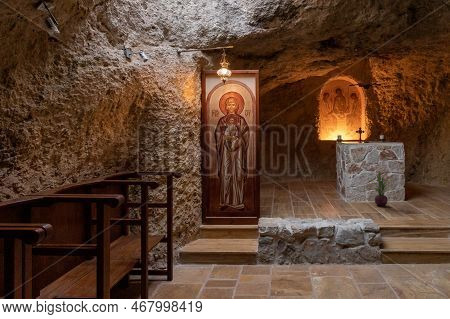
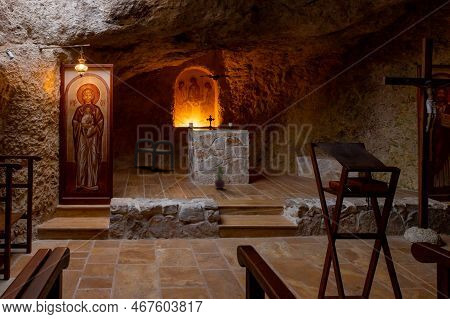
bench: none [279,154,321,185] -> present [134,139,174,170]

